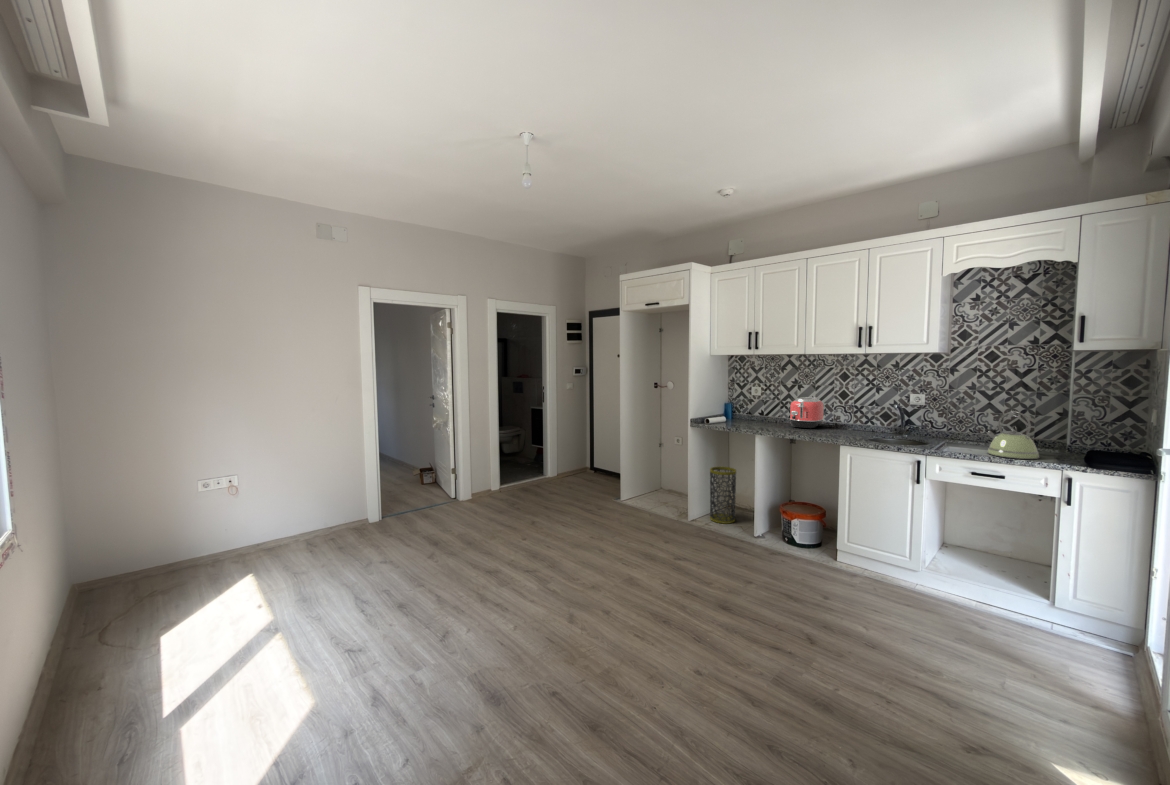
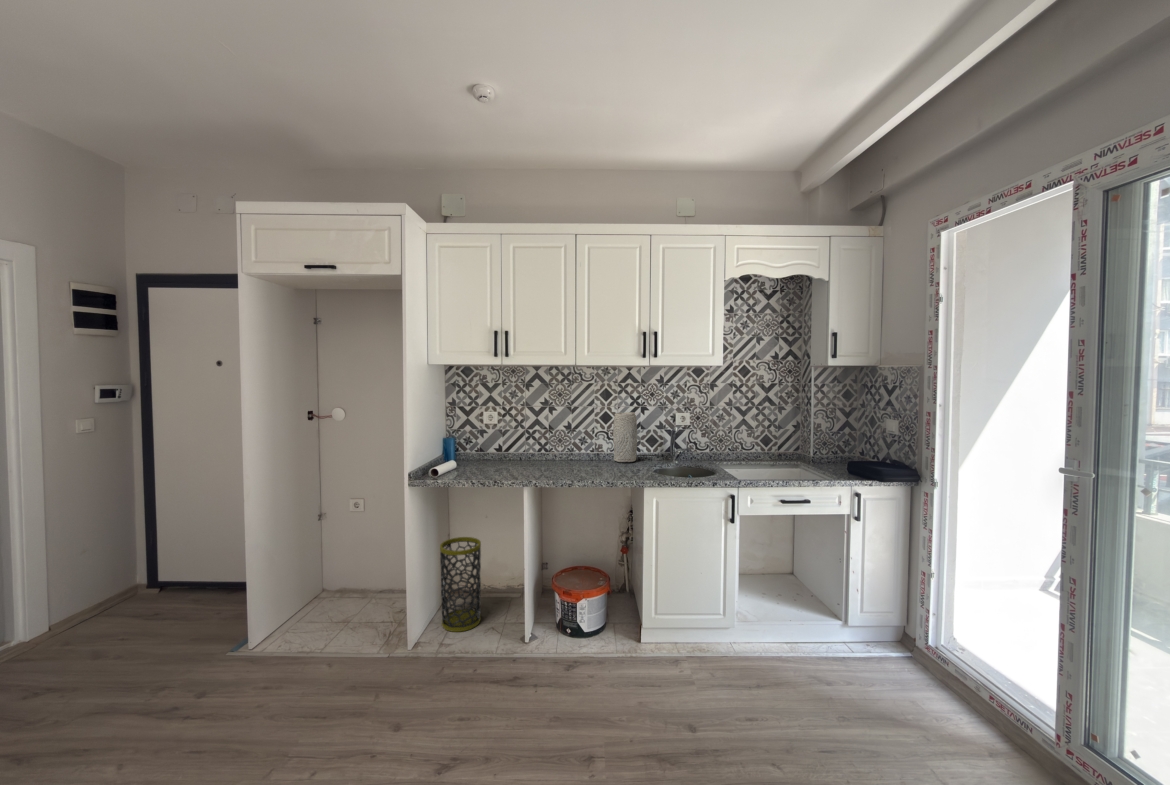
vase: none [843,391,865,431] -> present [613,412,637,462]
toaster: present [790,397,824,429] -> none [552,423,591,466]
kettle: present [986,412,1039,459] -> none [777,429,827,480]

